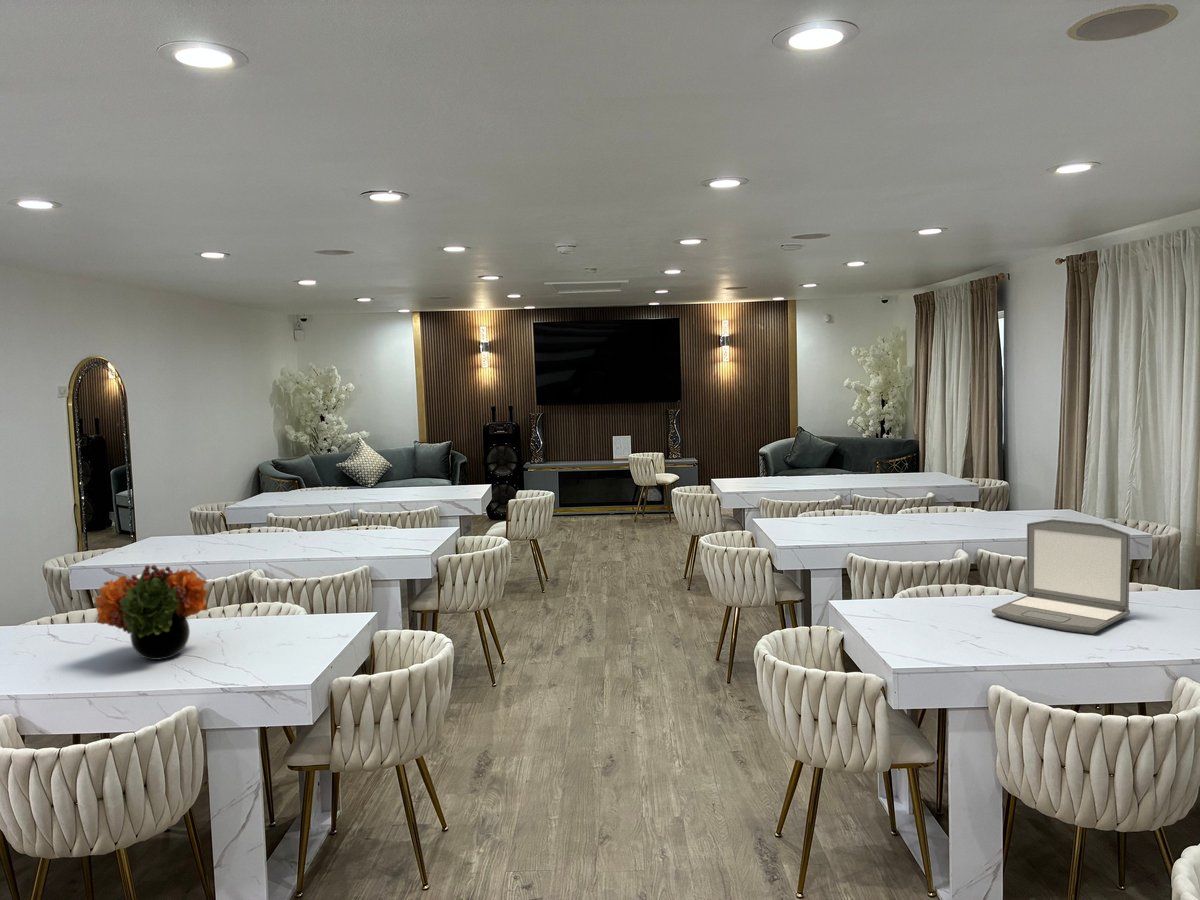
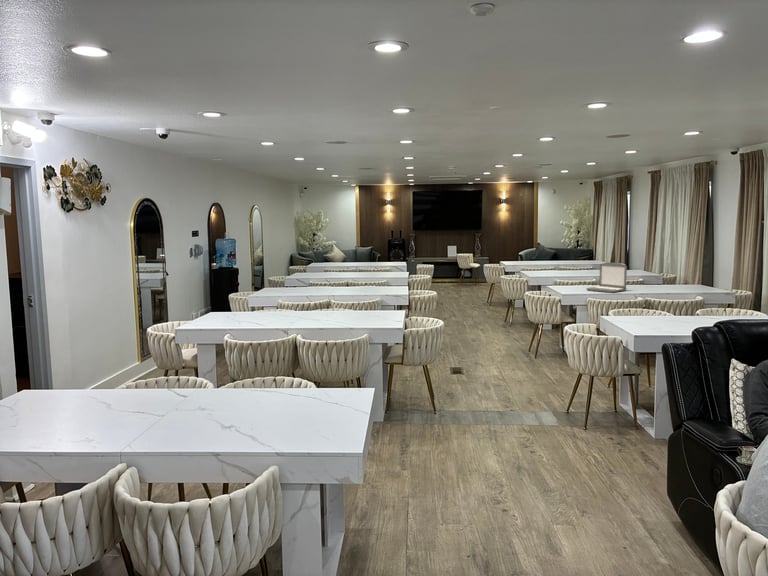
flower arrangement: present [95,565,207,660] -> none [334,268,362,294]

